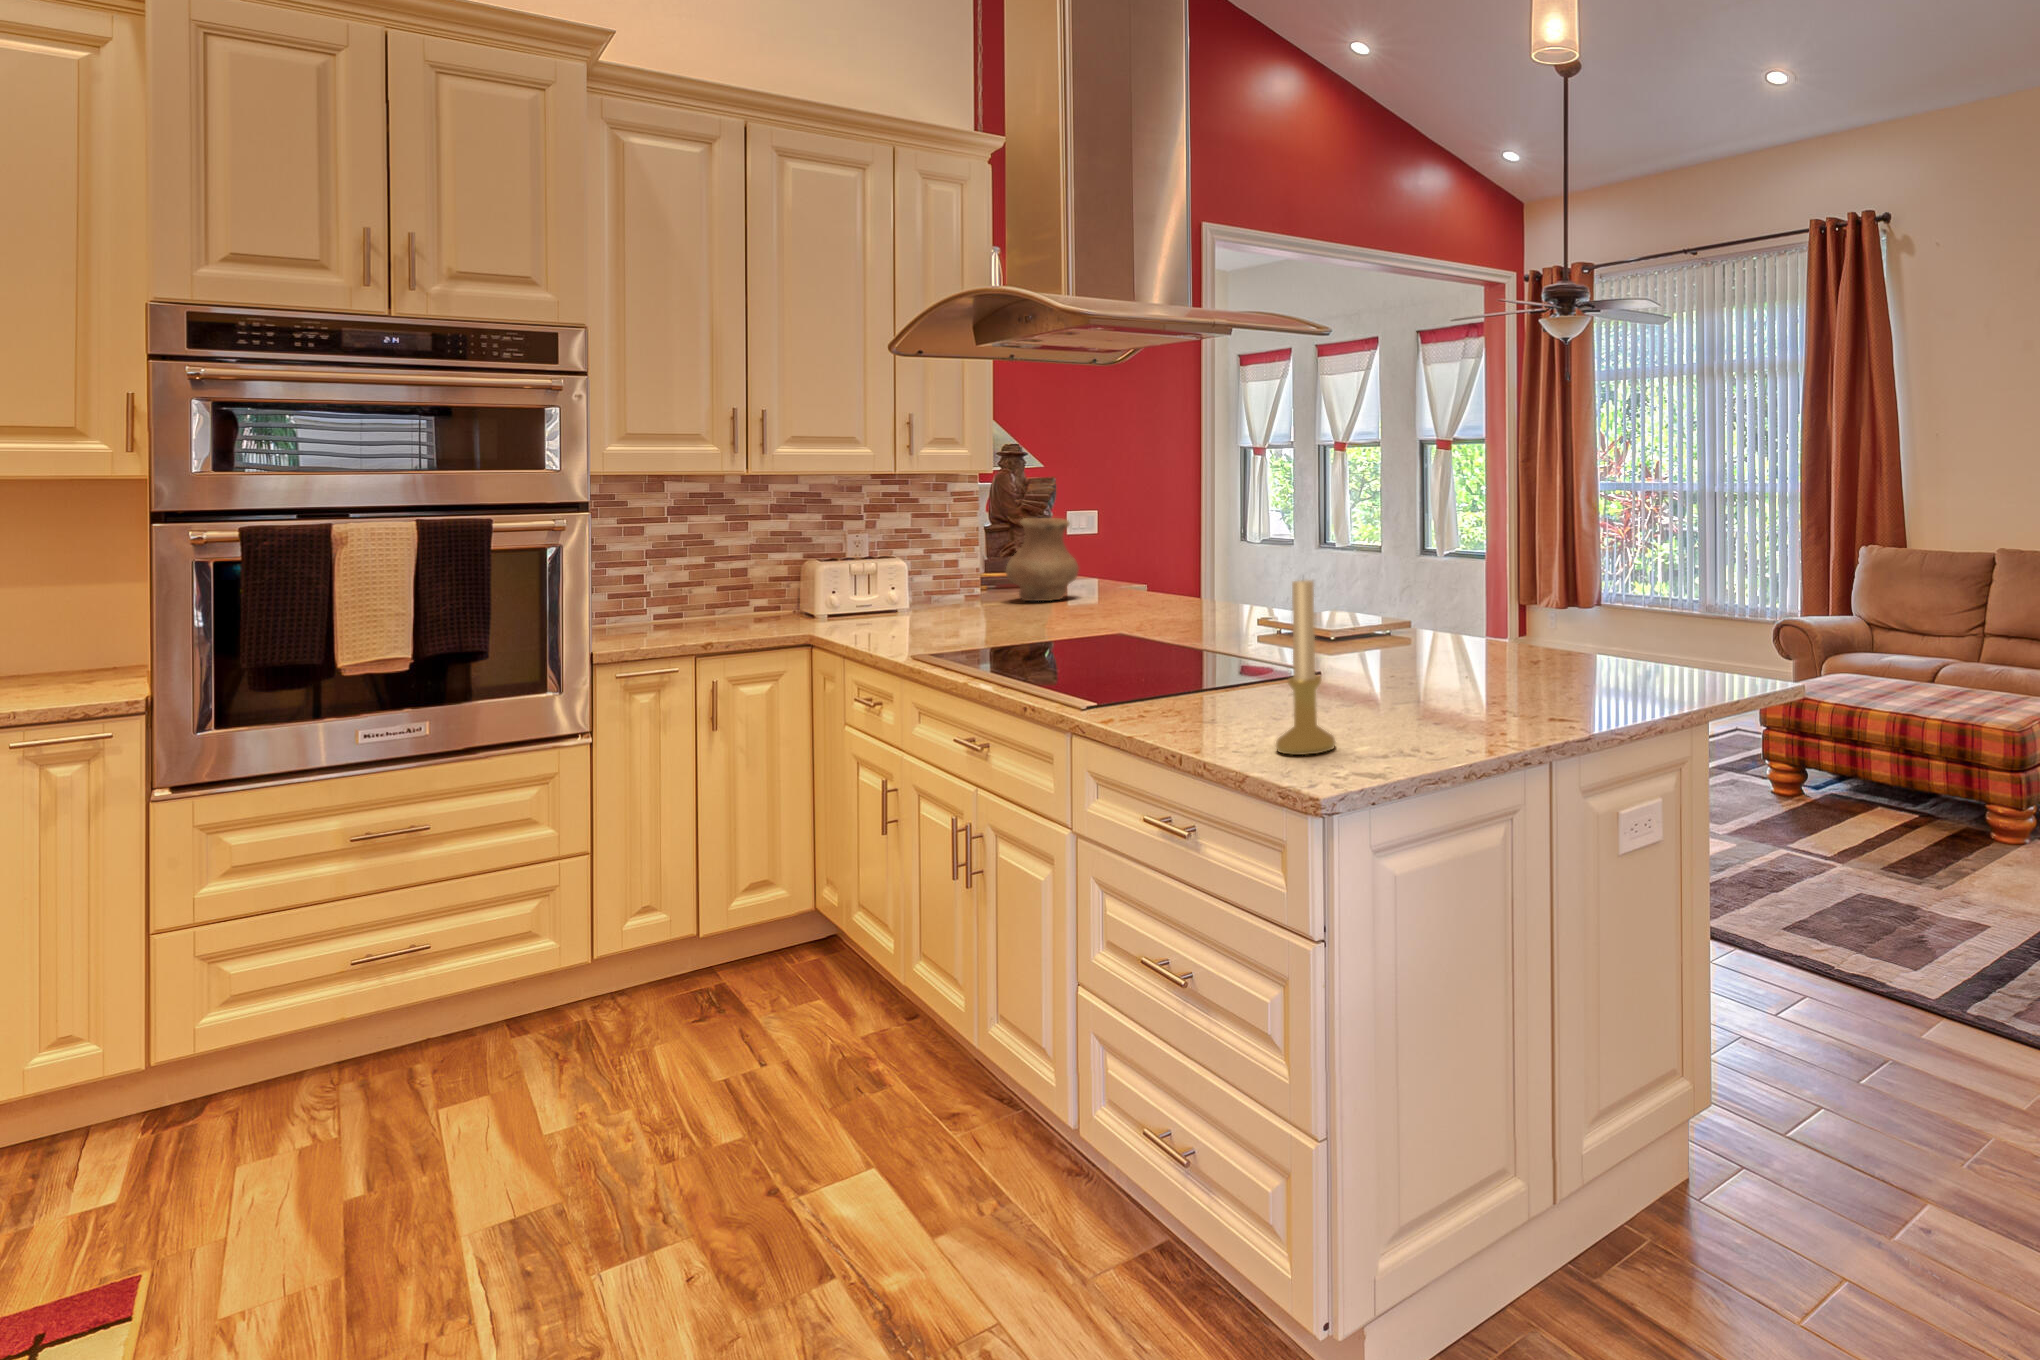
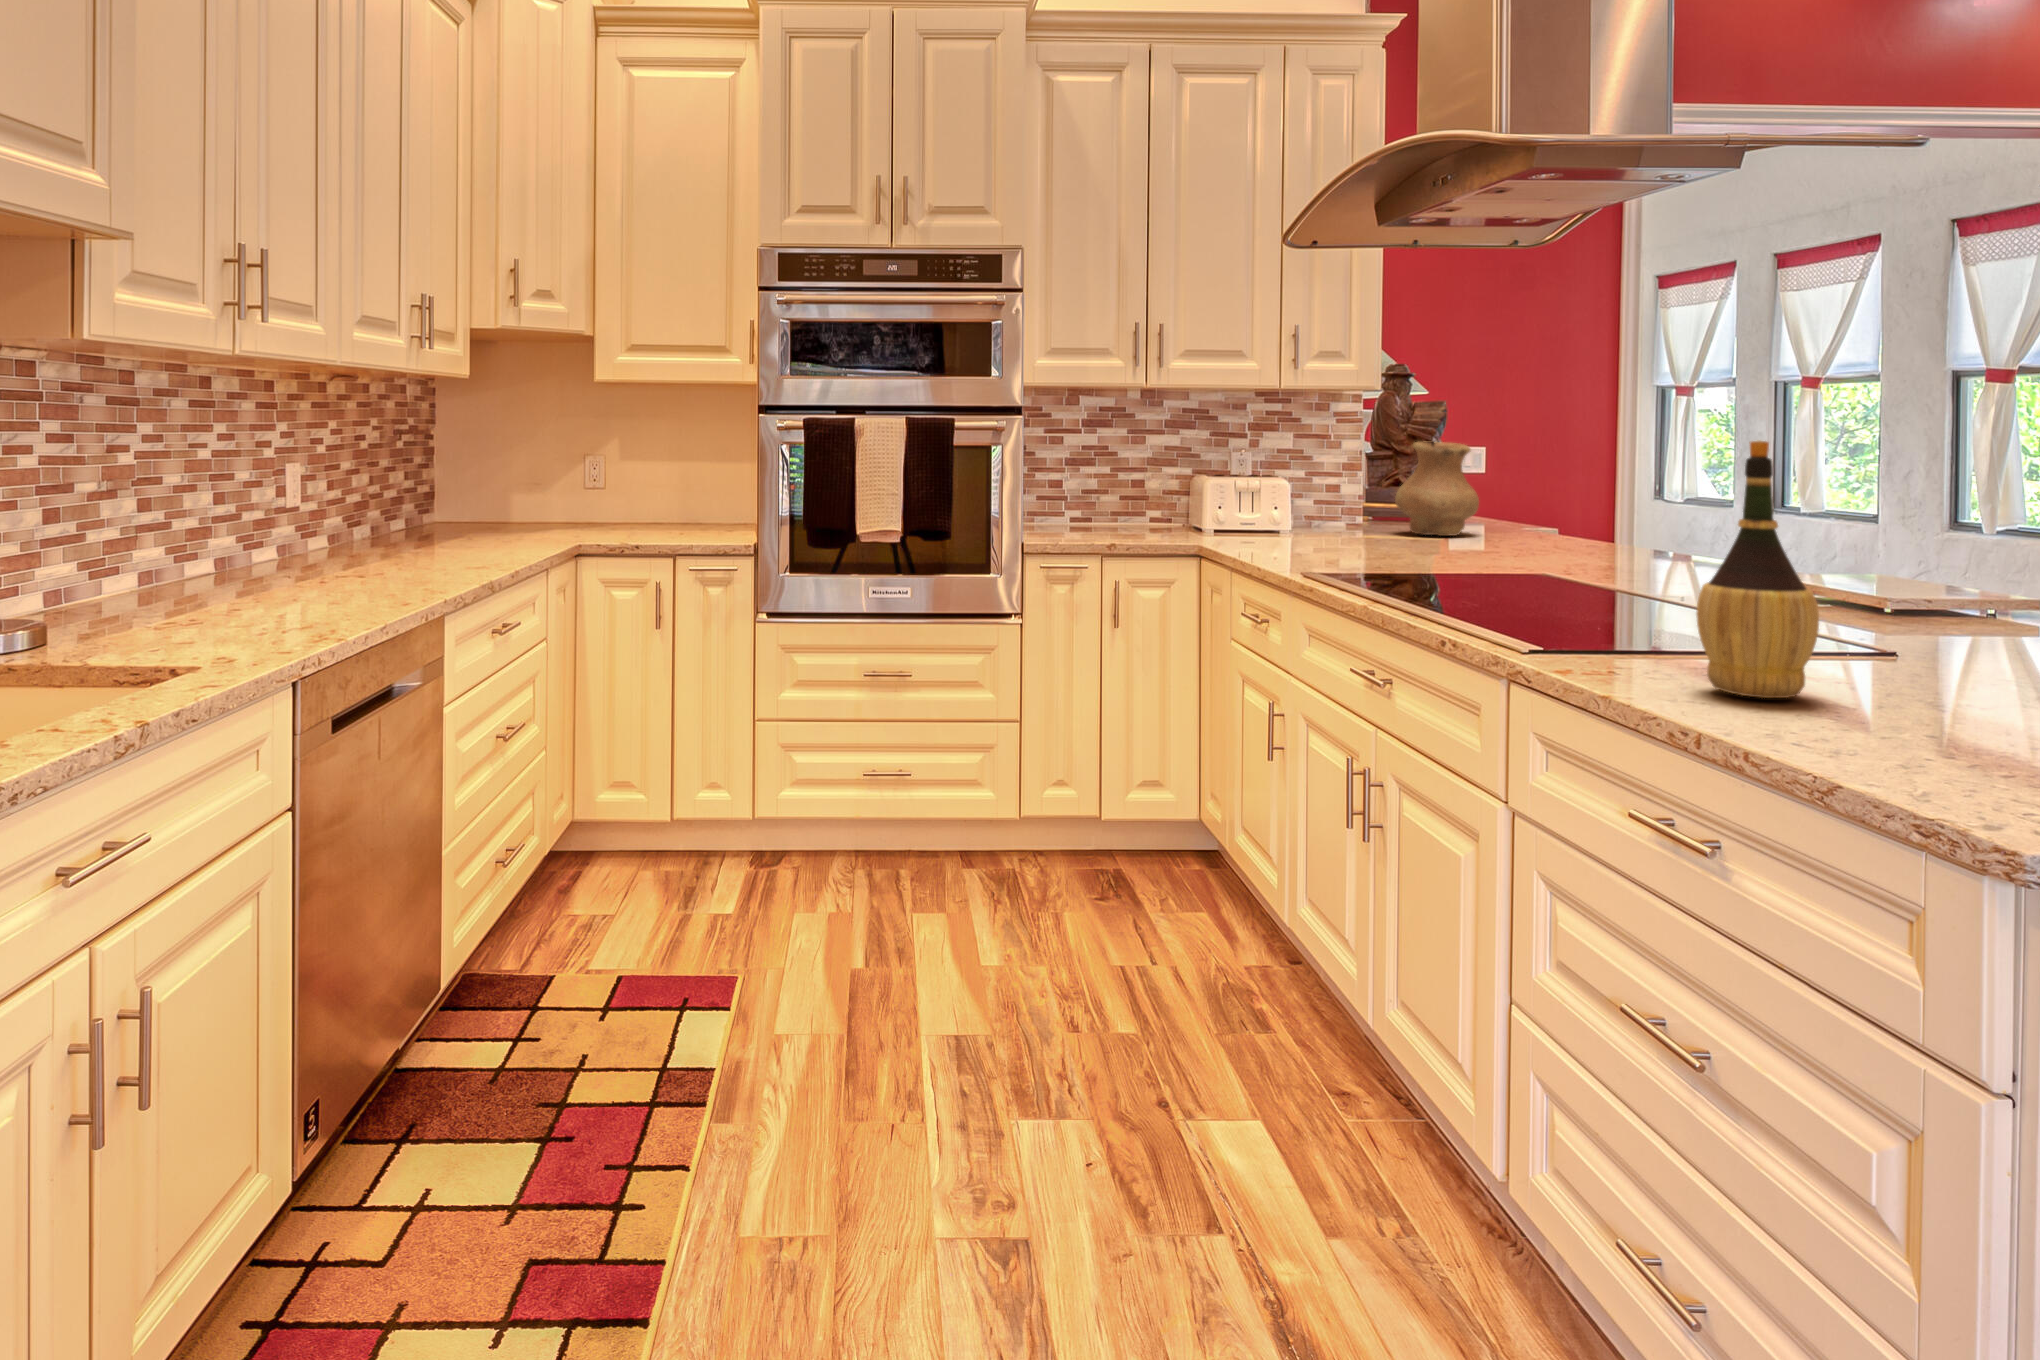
wine bottle: none [1202,532,1278,719] -> present [1696,440,1819,698]
candle holder: present [1276,580,1335,755] -> none [1833,498,1944,765]

